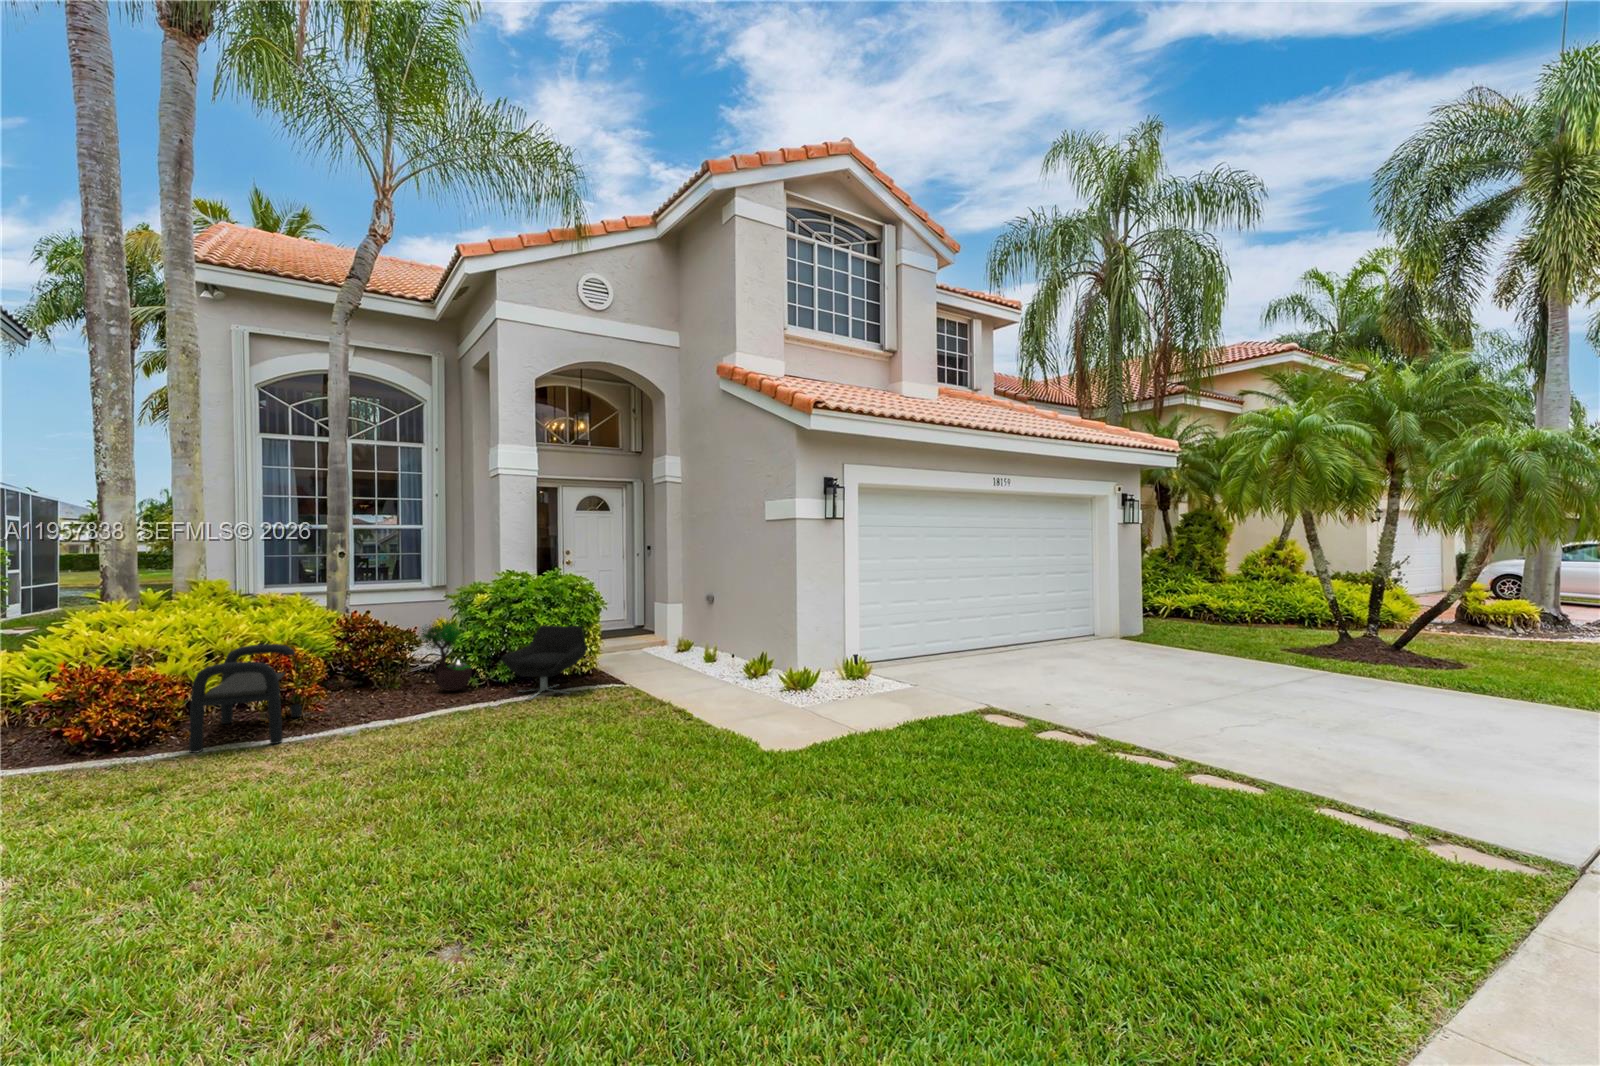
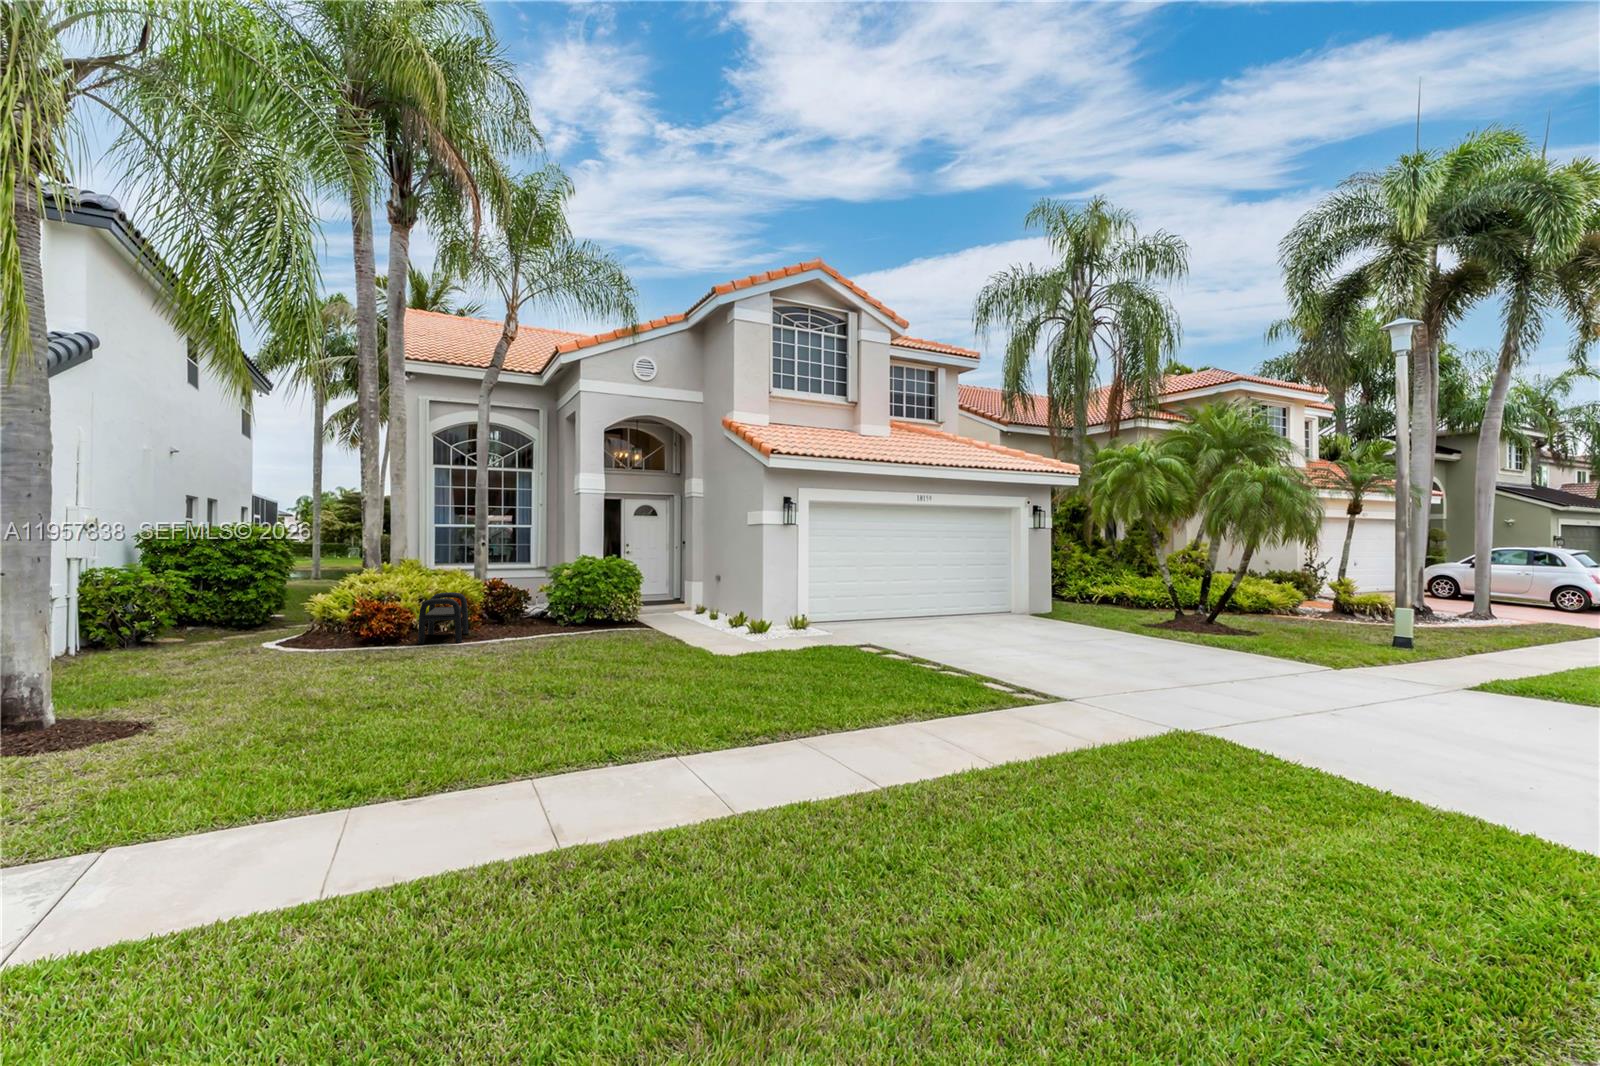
potted tree: present [422,621,472,691] -> none [528,580,561,627]
lounge chair: present [501,625,587,700] -> none [577,589,628,632]

